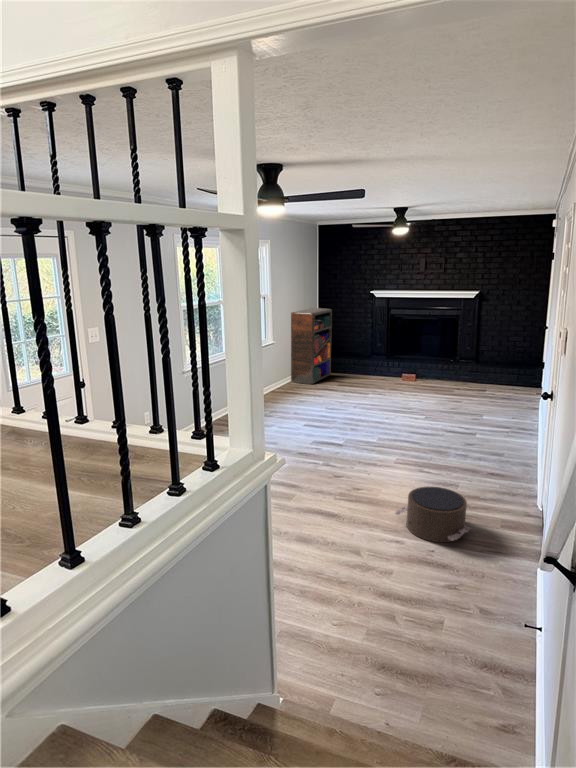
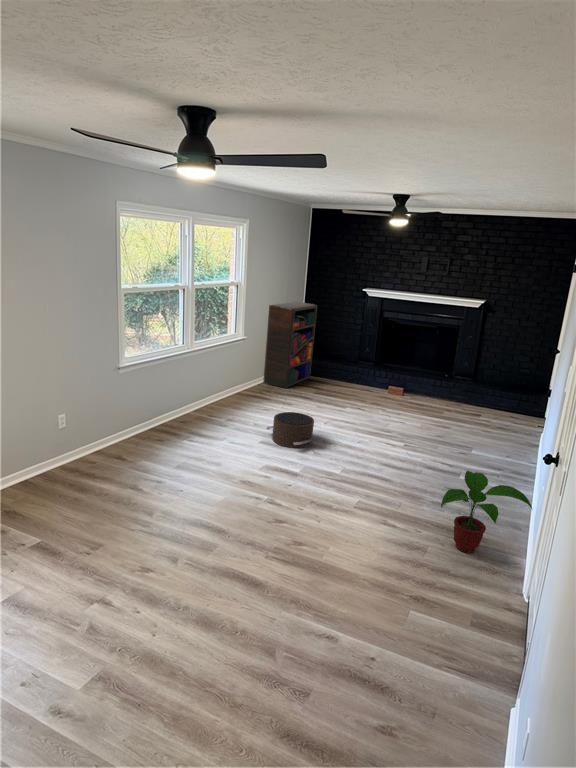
potted plant: none [467,422,538,485] -> present [441,471,532,553]
pouf: present [395,486,470,542] -> present [266,412,314,448]

